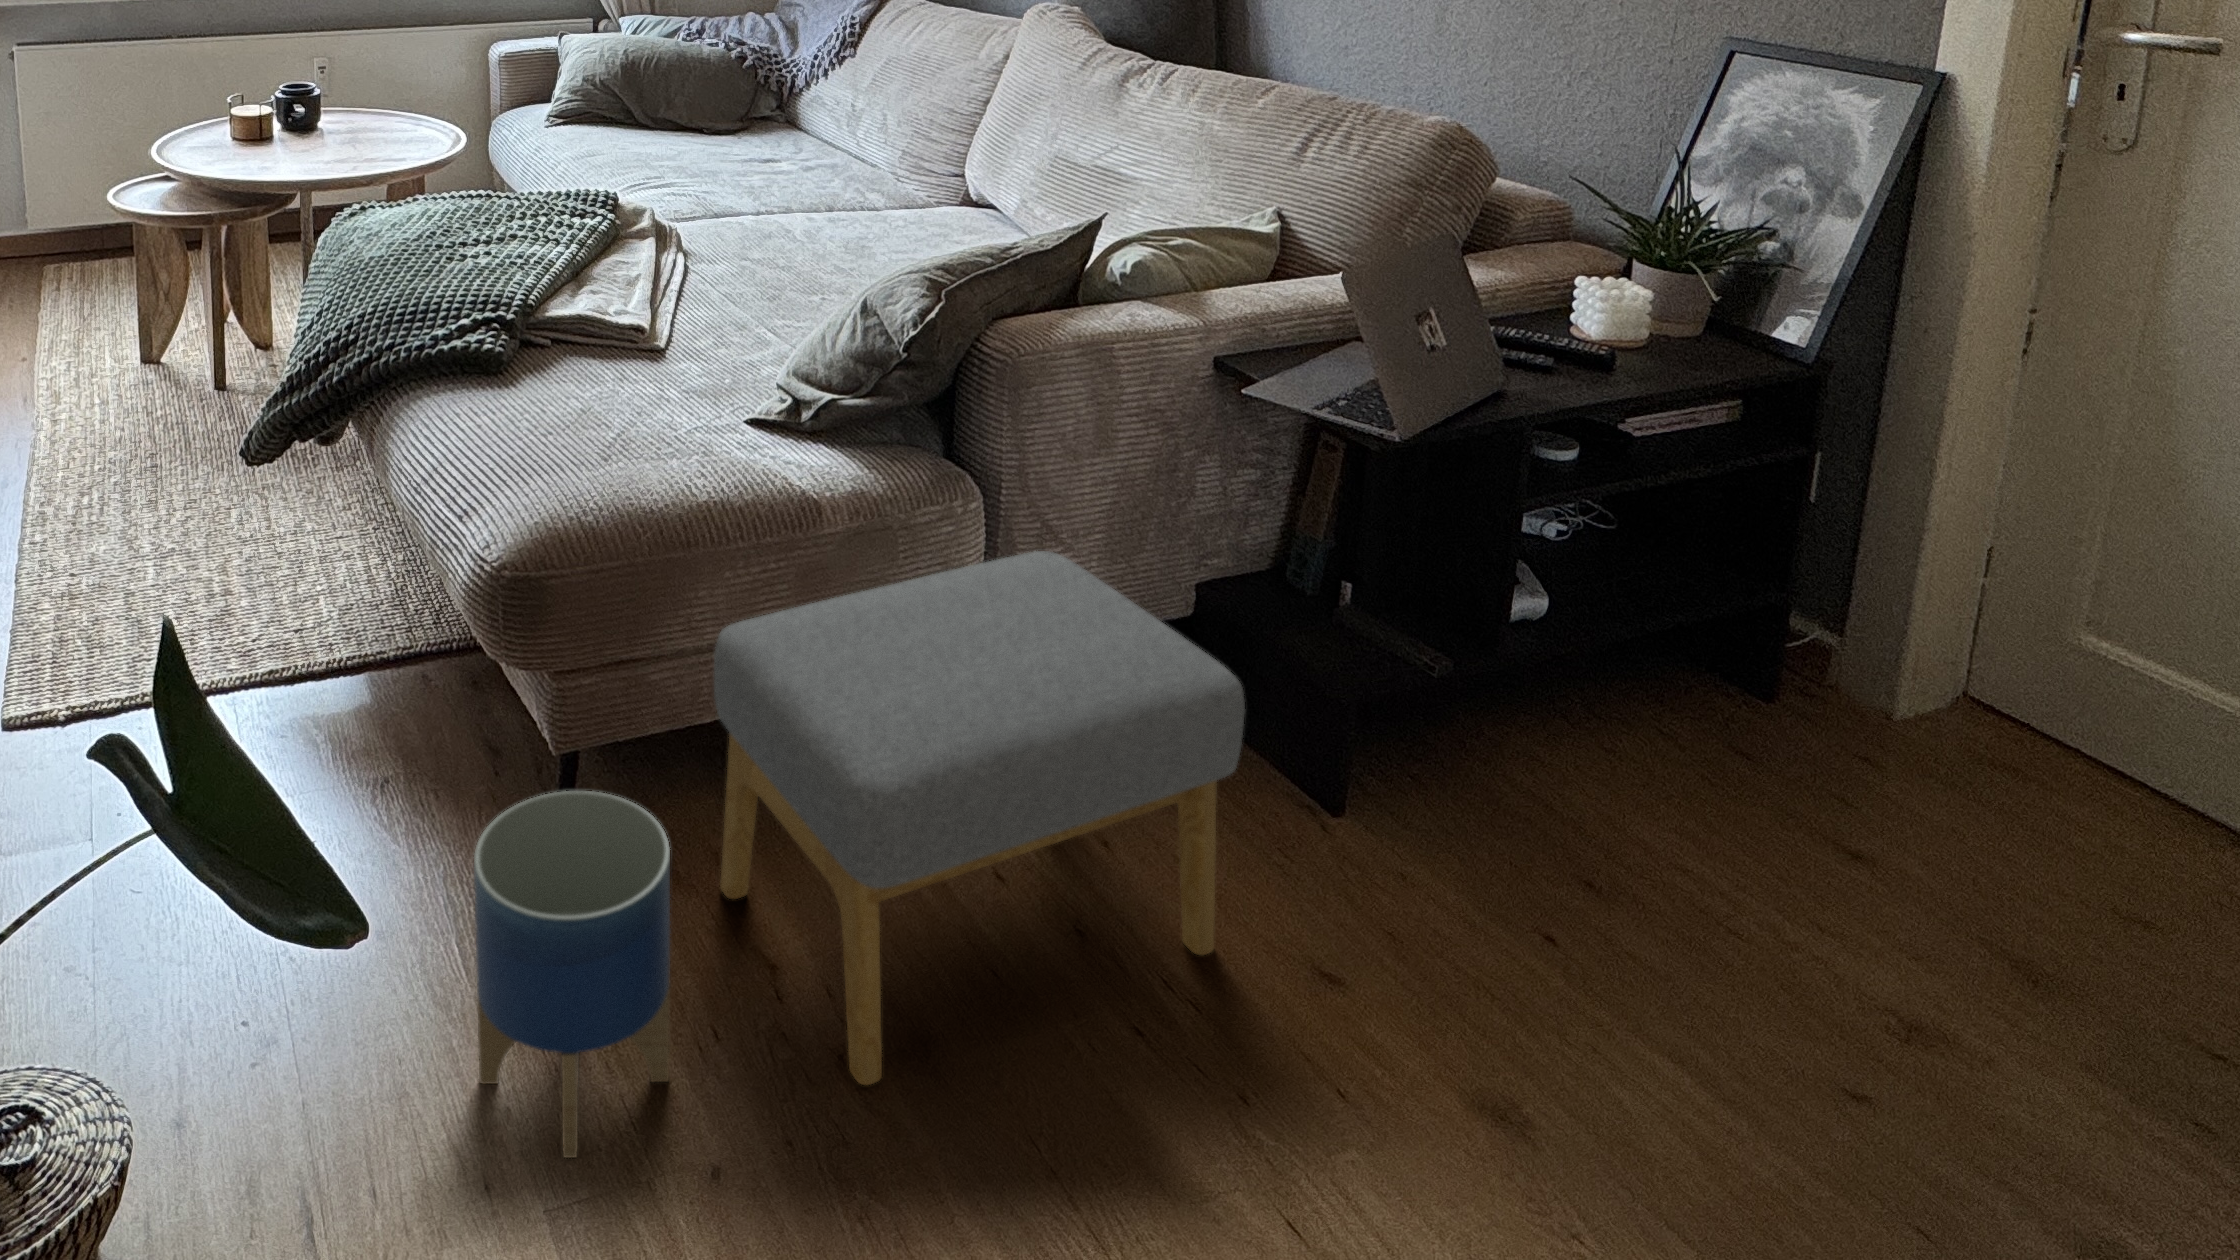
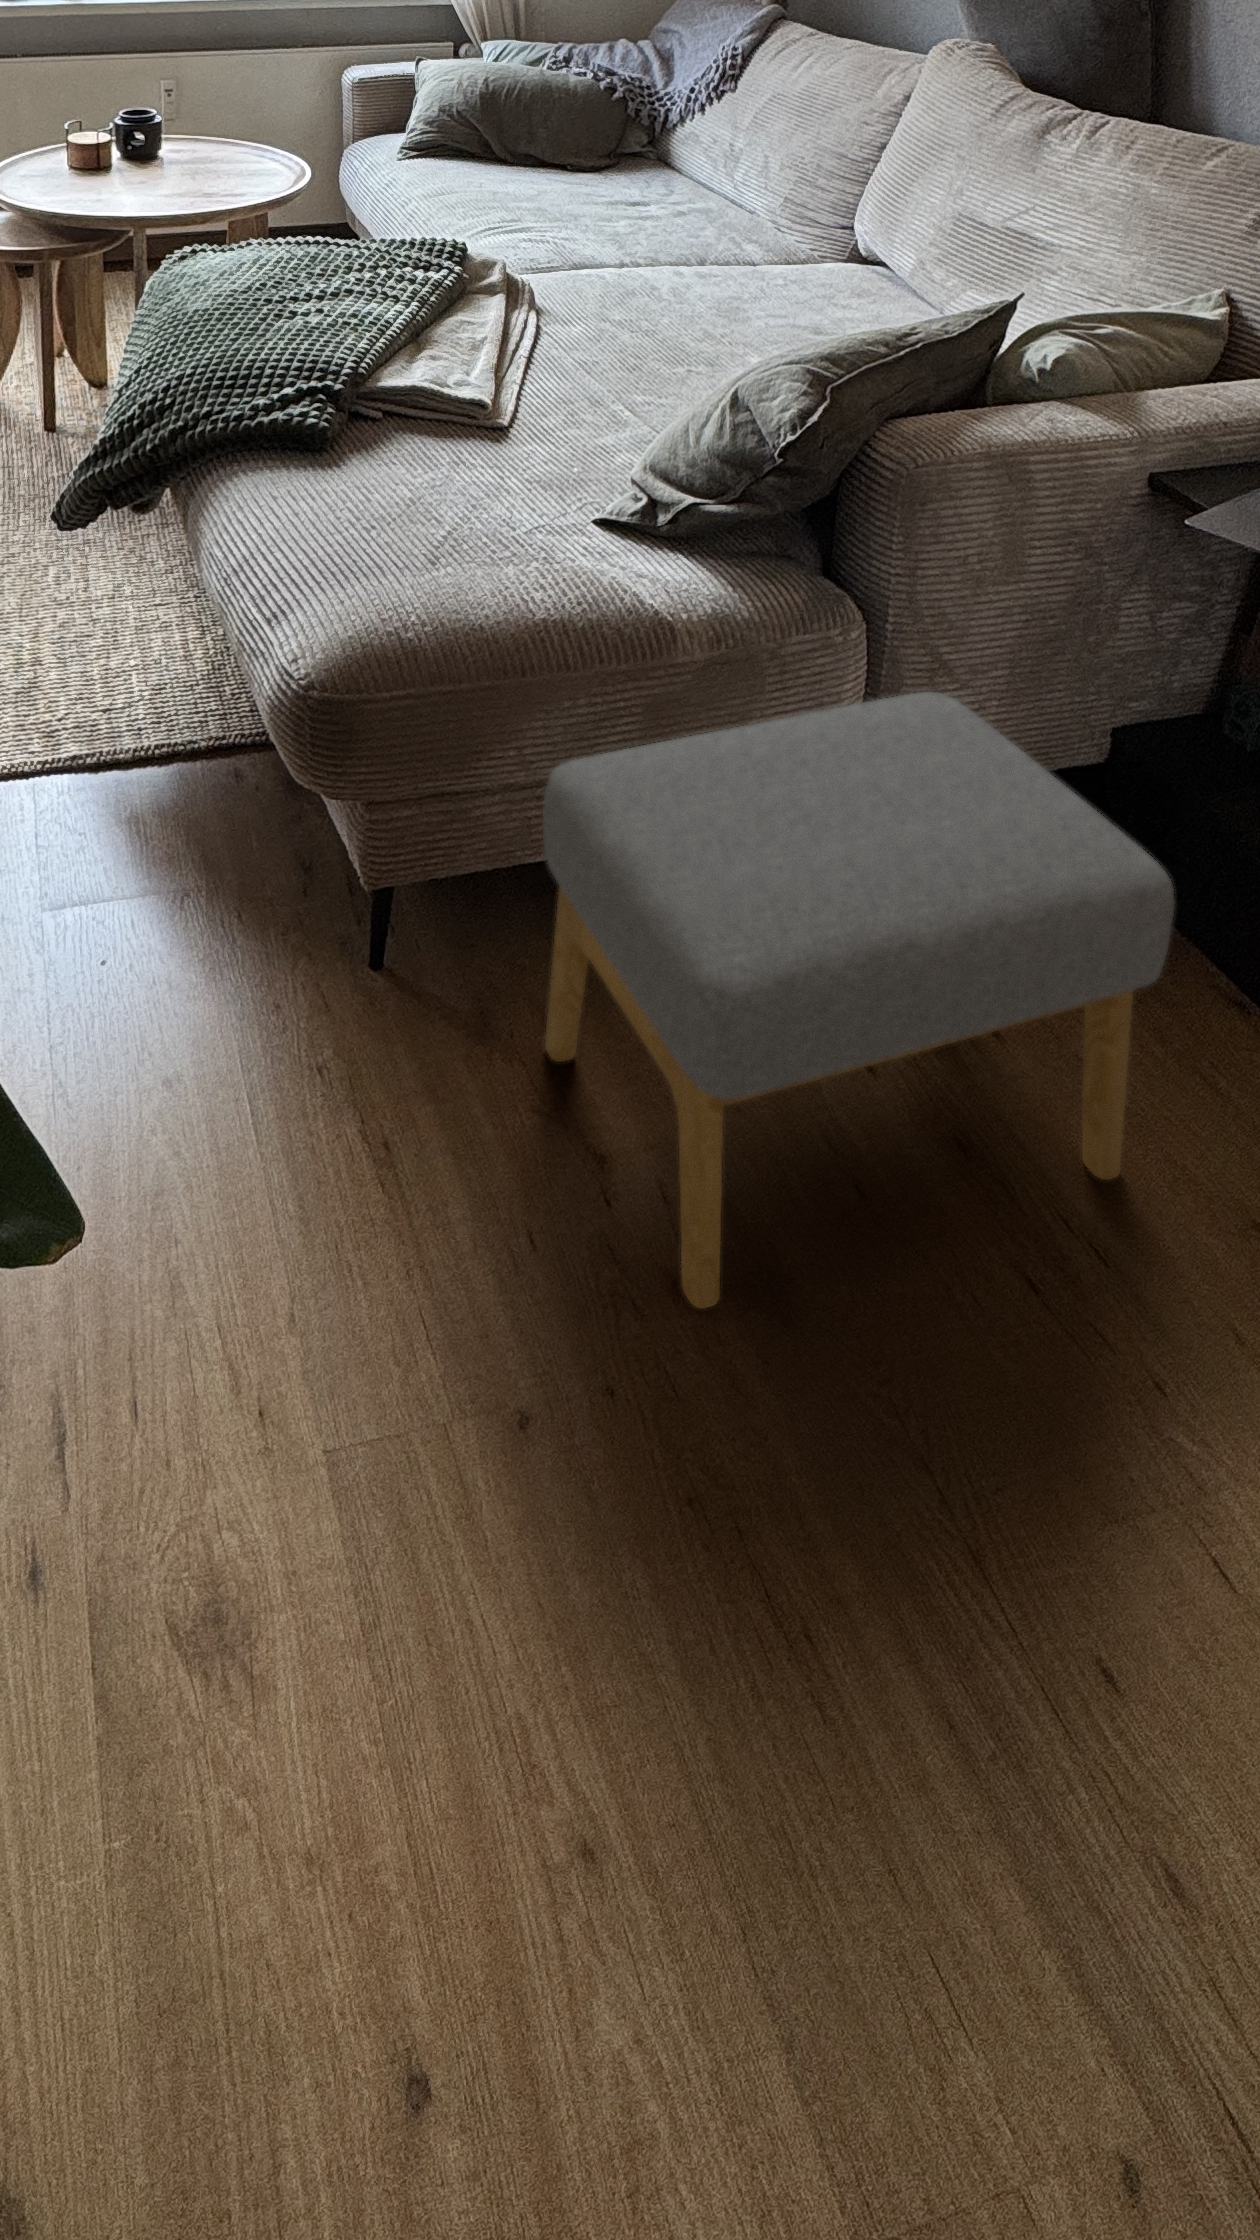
planter: present [474,791,670,1158] -> none [259,948,482,1365]

